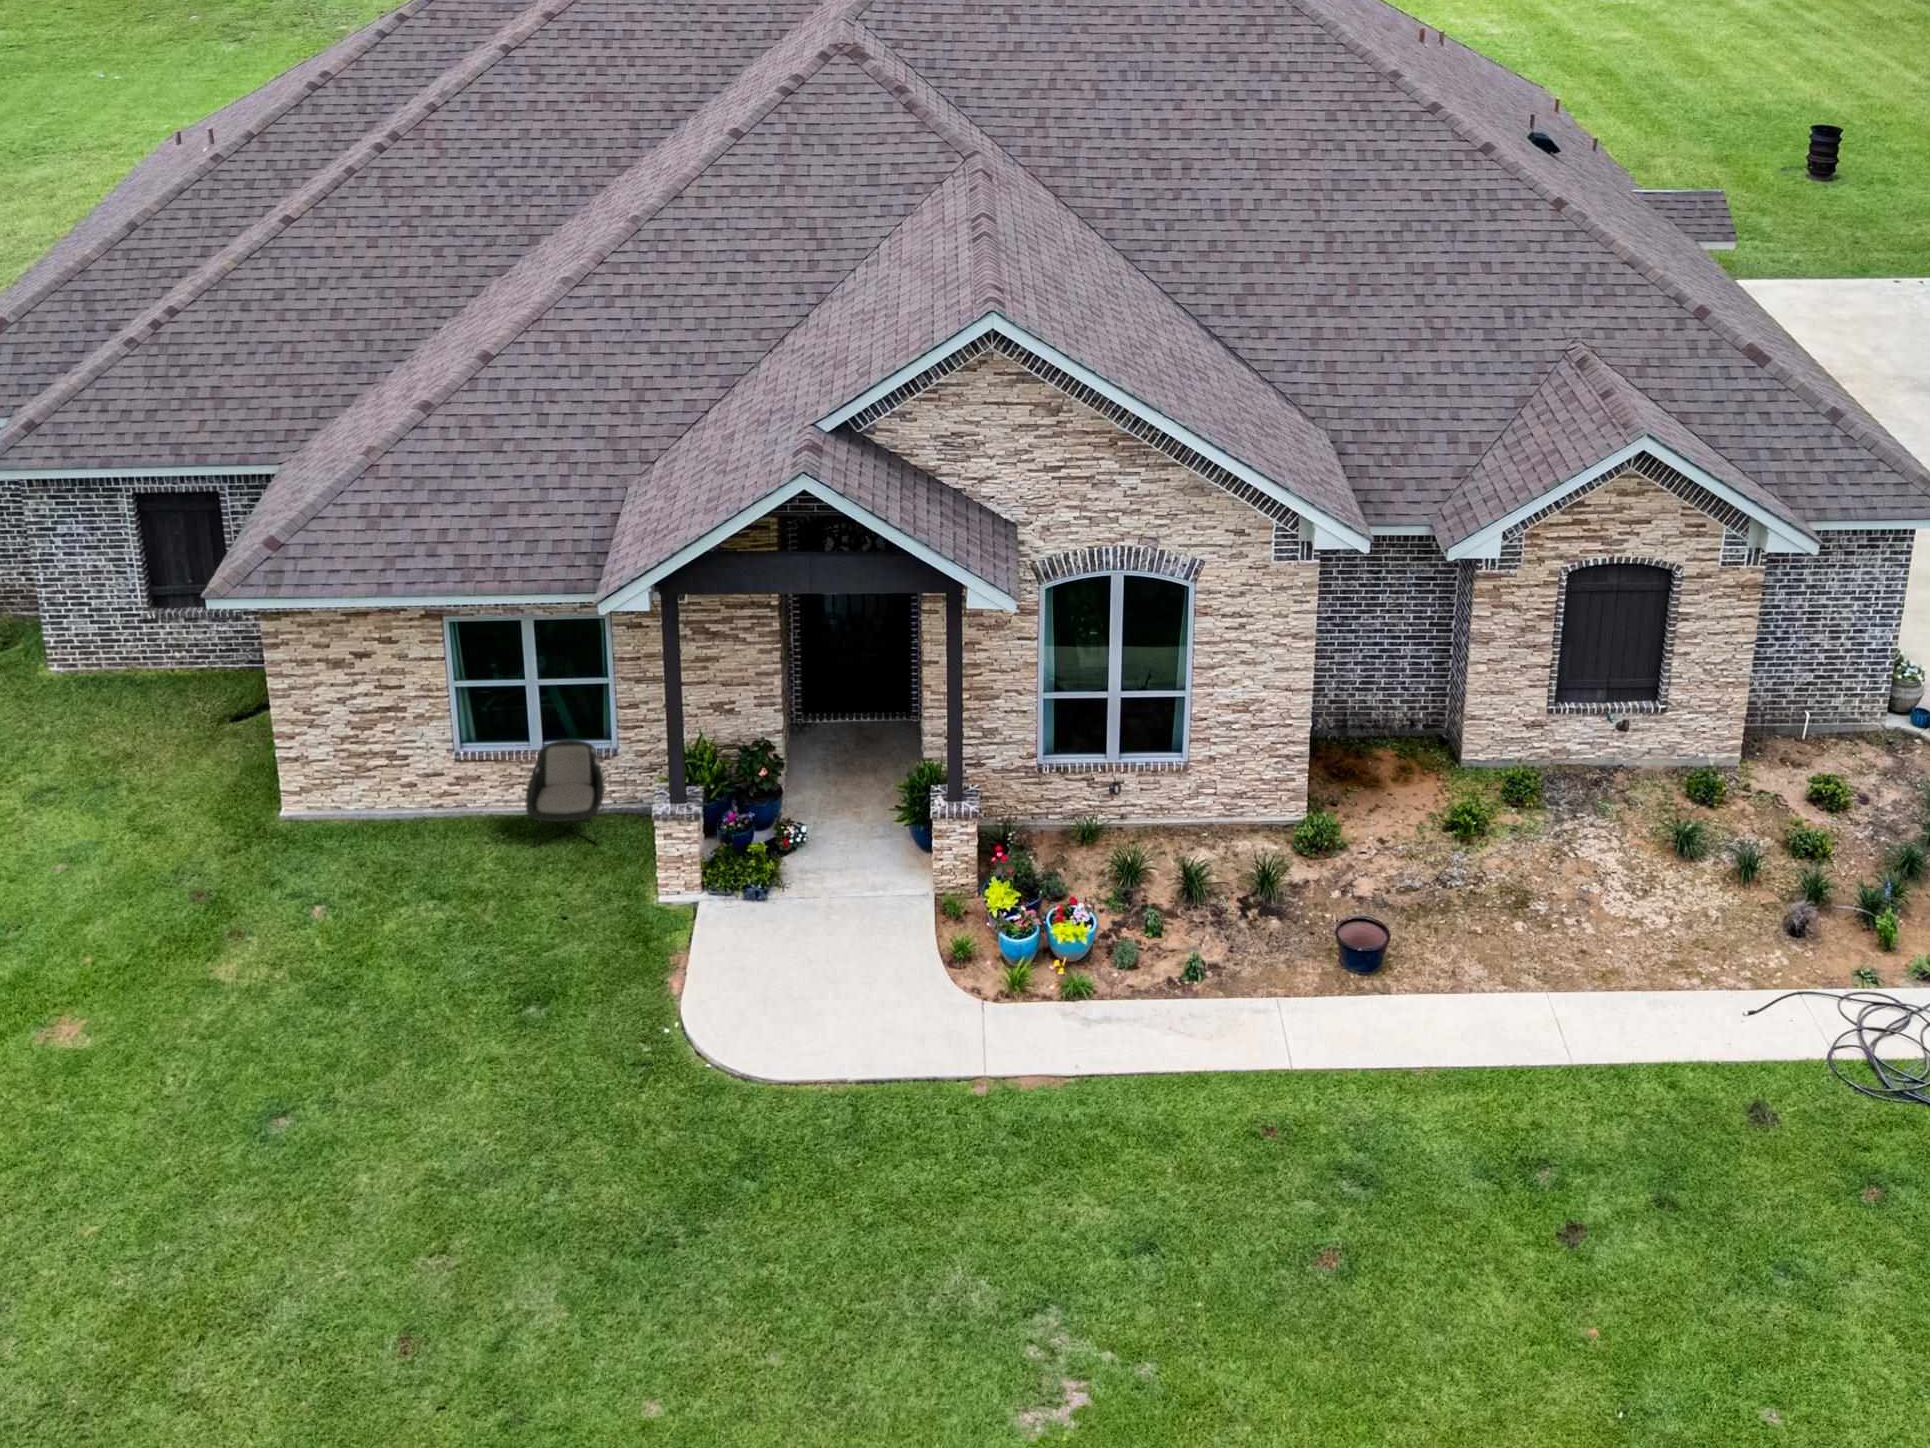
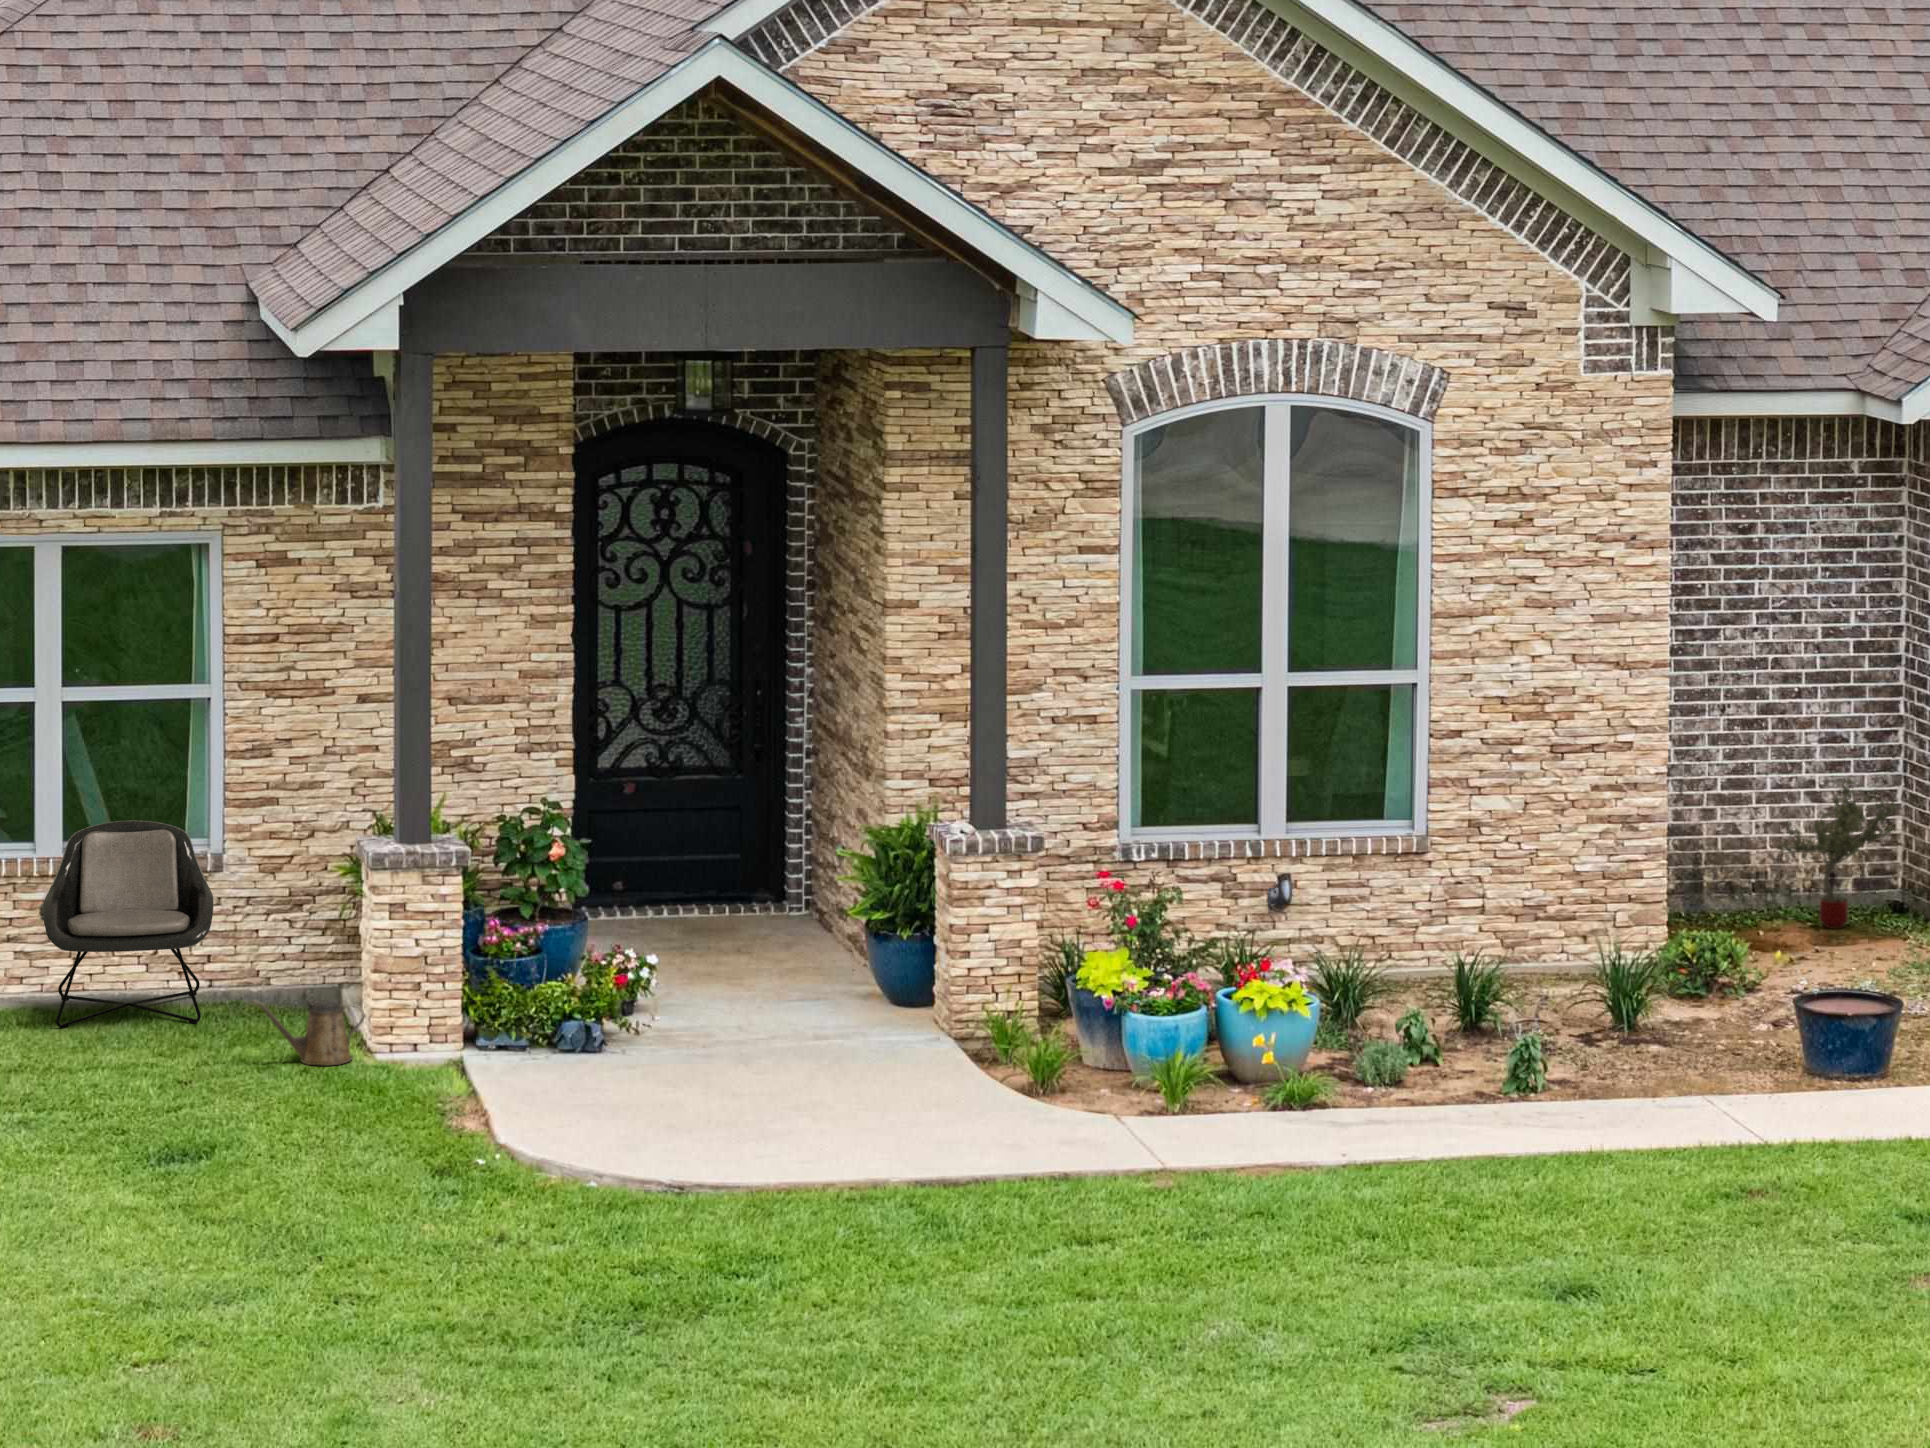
potted tree: none [1375,698,1437,767] -> present [1777,779,1895,929]
watering can: none [612,867,665,899] -> present [253,1000,365,1065]

